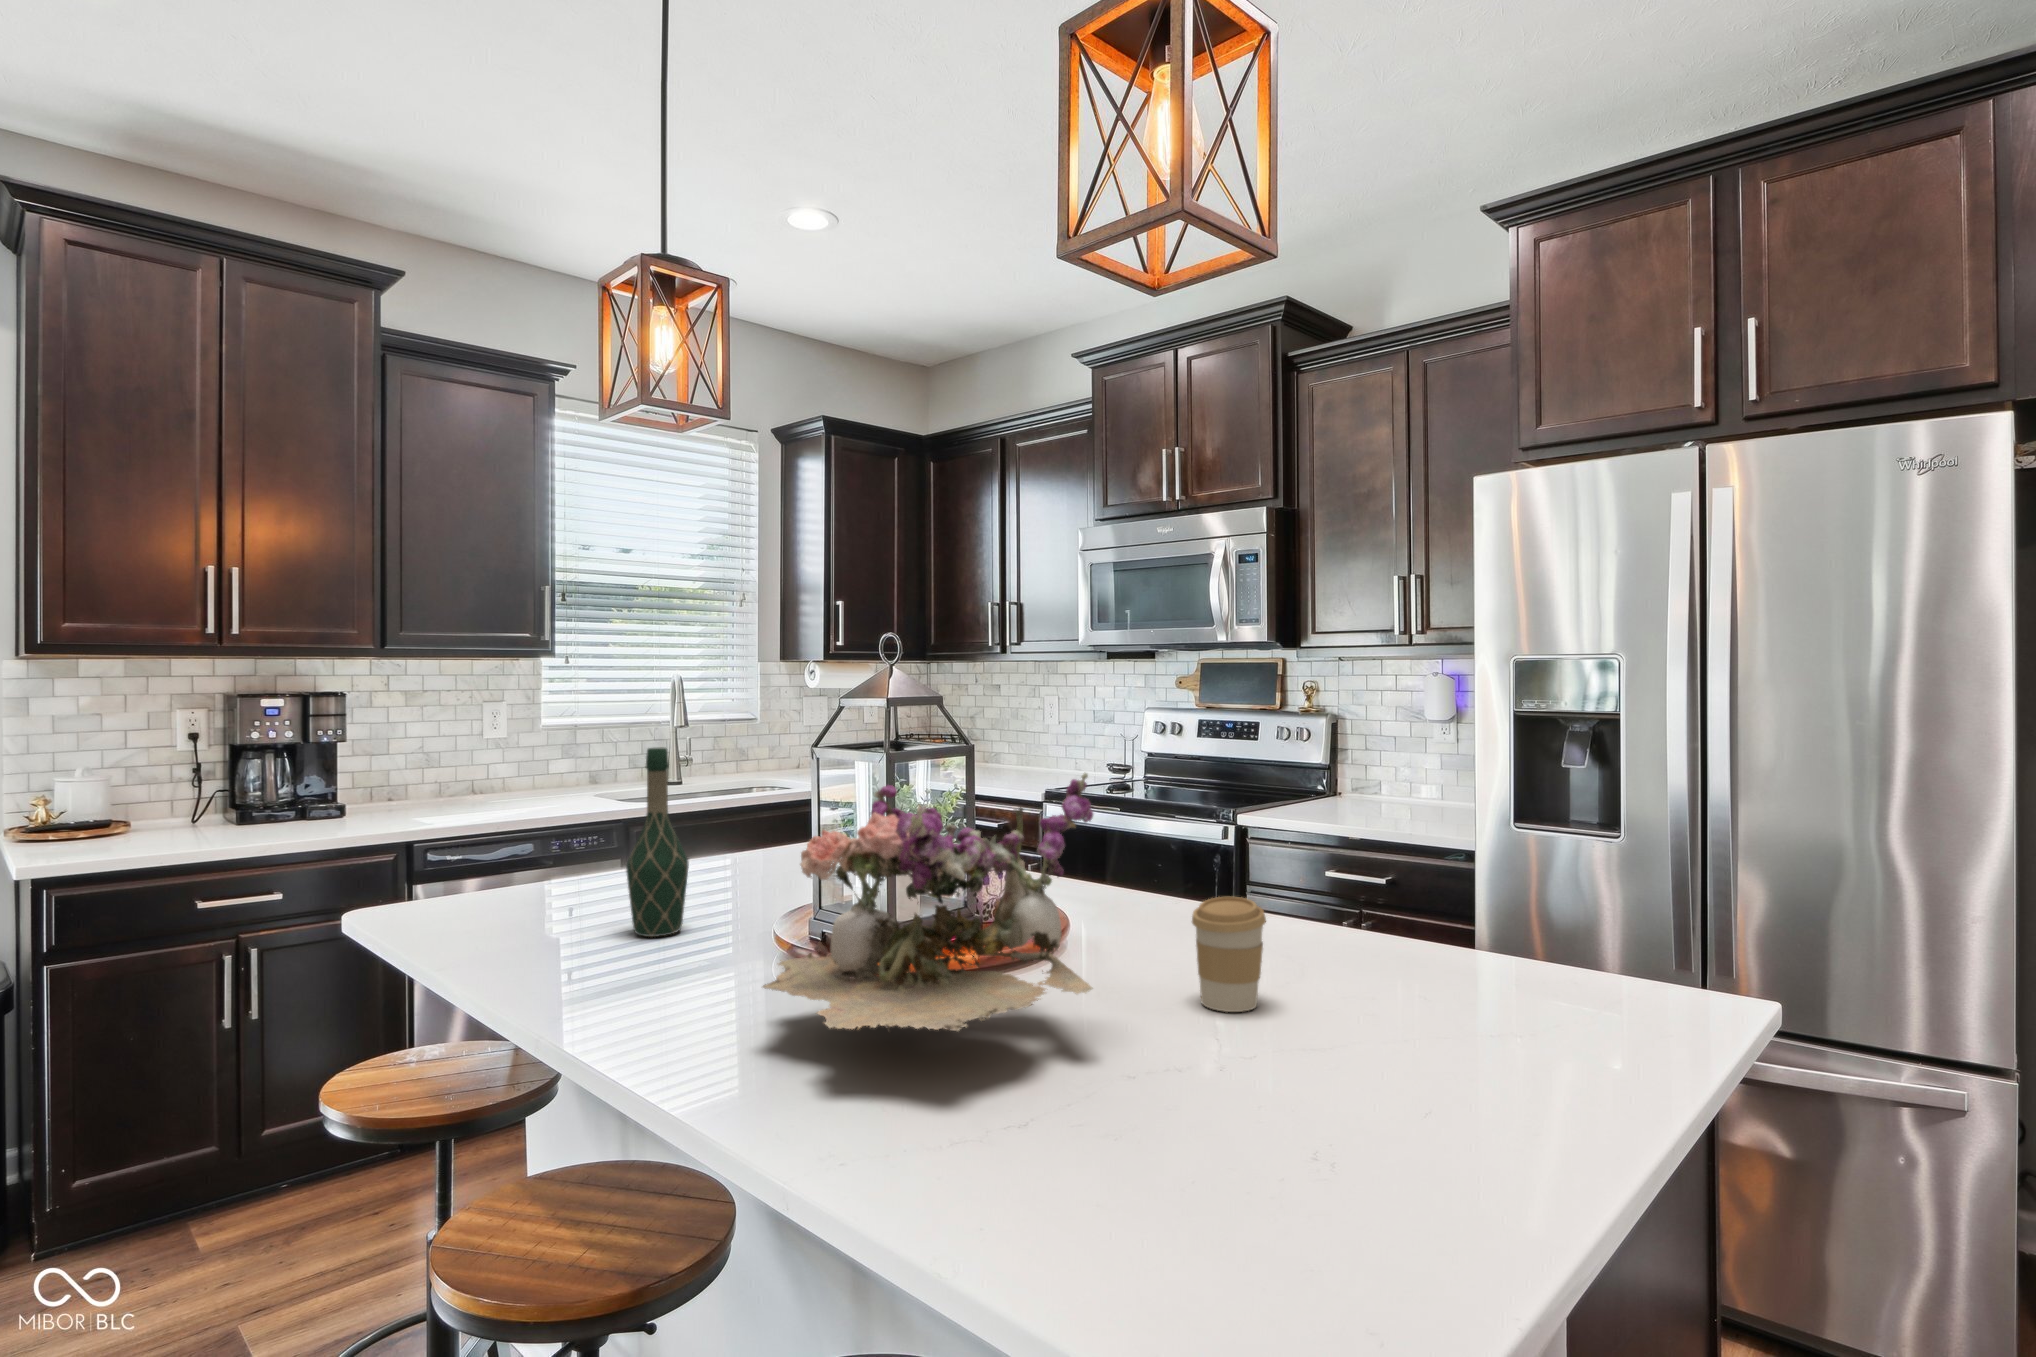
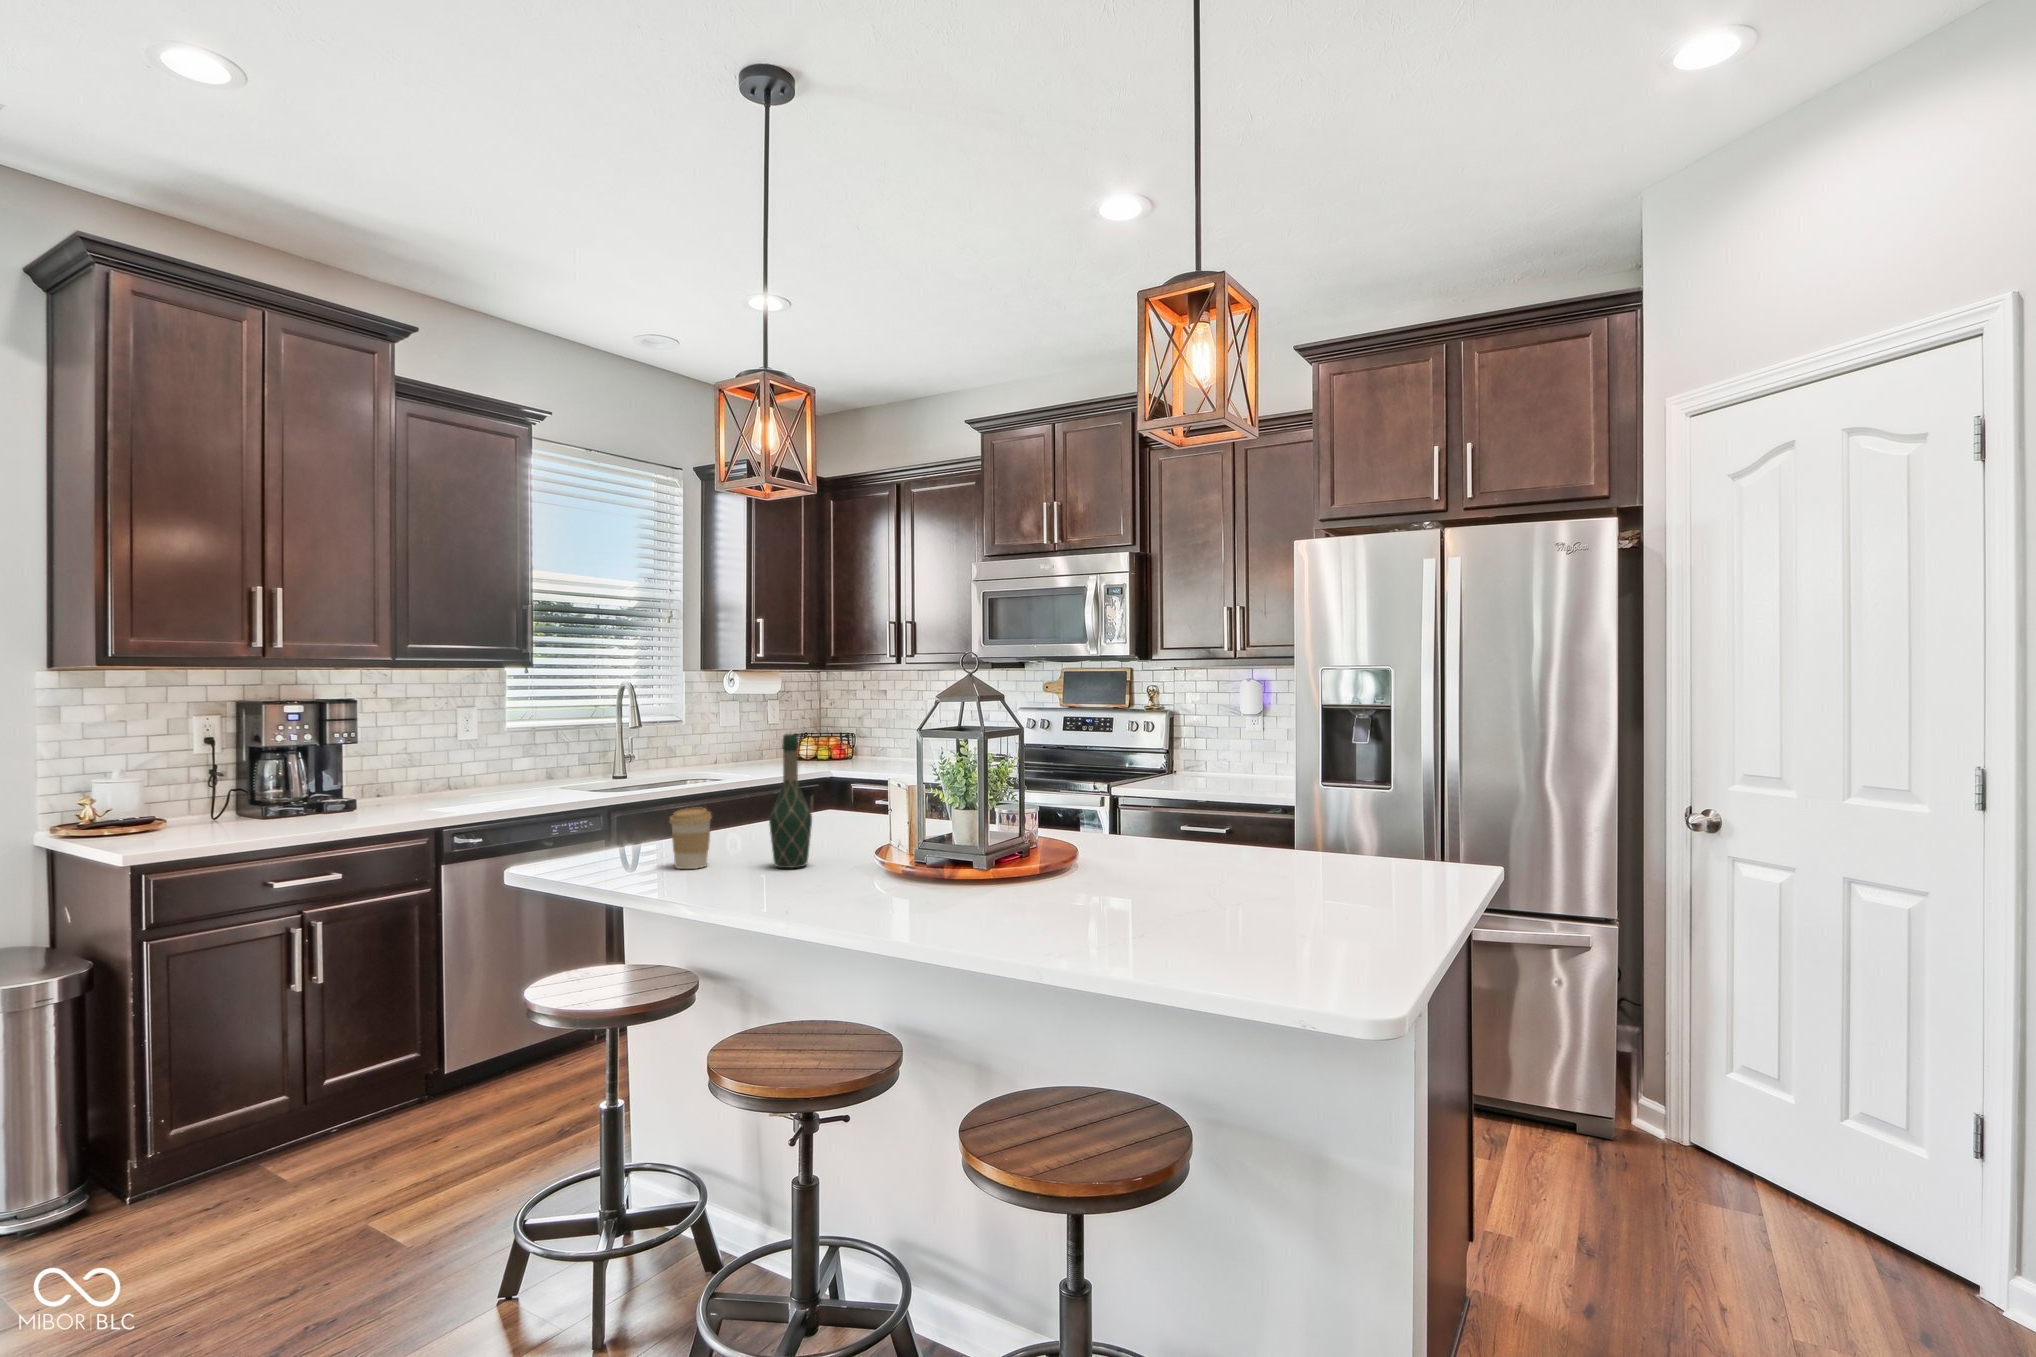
flower arrangement: present [763,773,1093,1031] -> none [946,739,1154,902]
coffee cup: present [1192,897,1266,1012] -> present [669,807,712,869]

